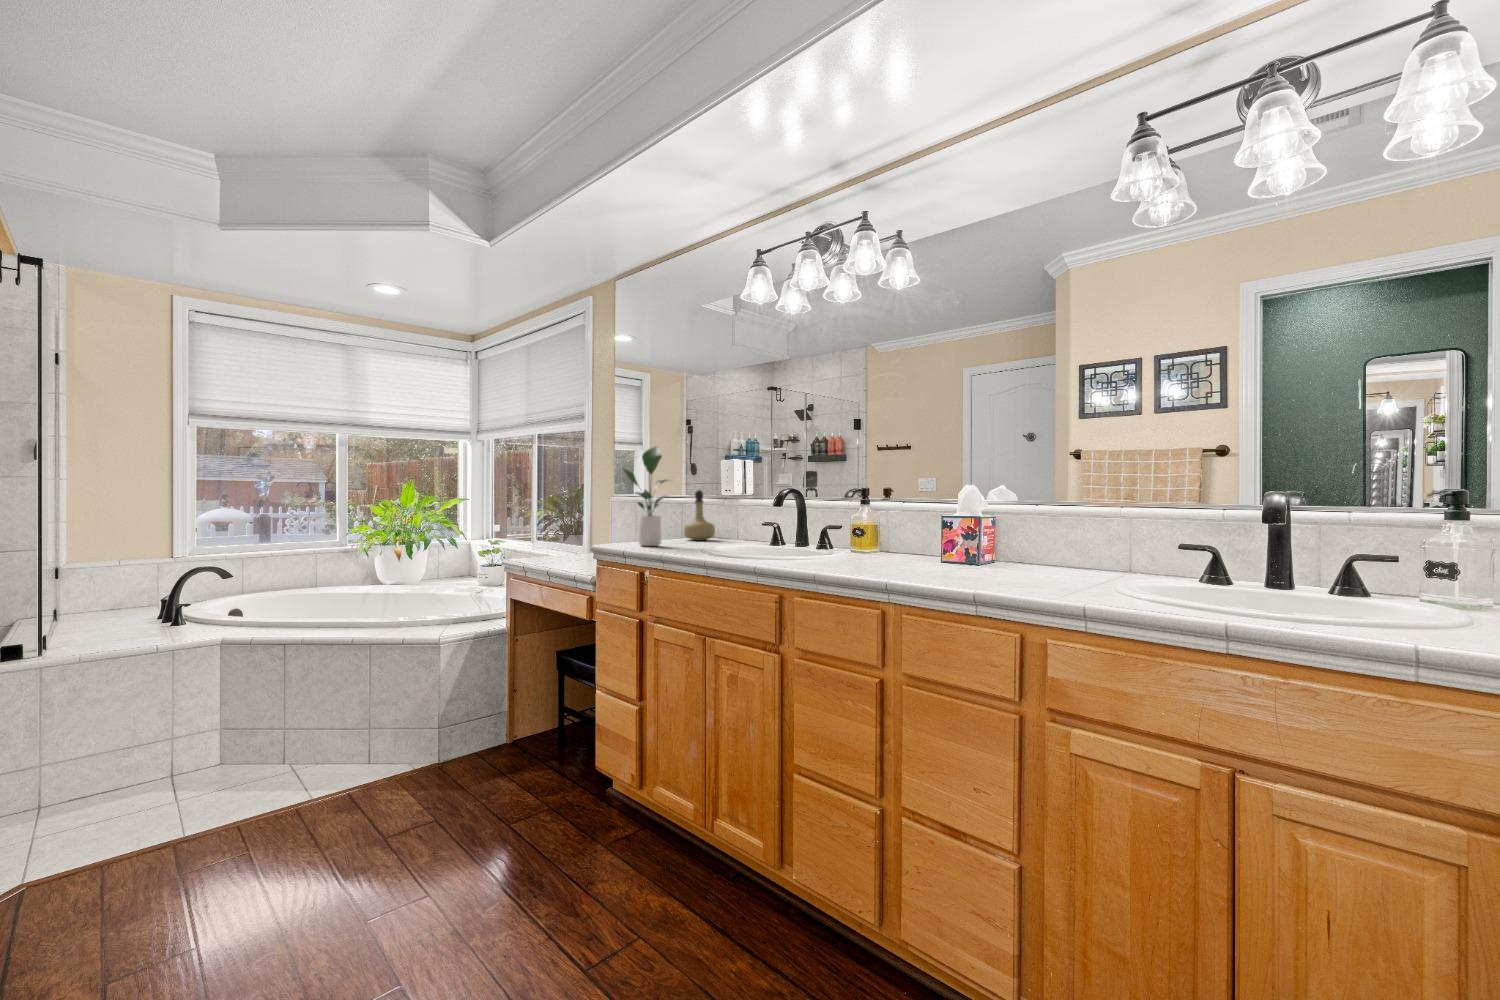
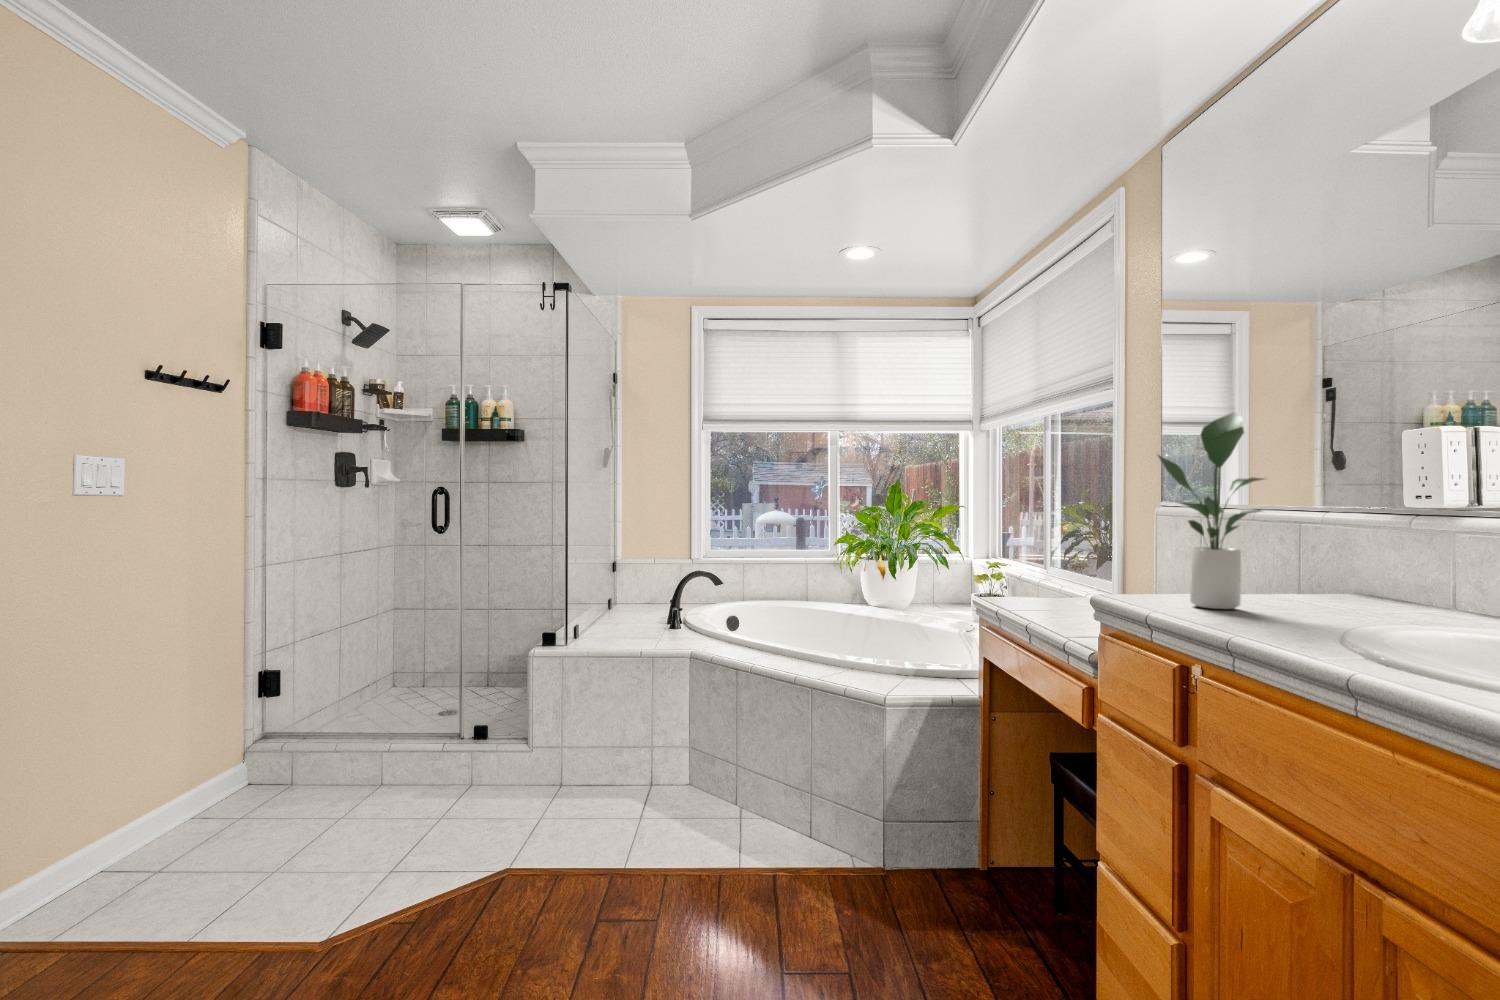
perfume bottle: present [684,490,715,540] -> none [1298,498,1374,599]

